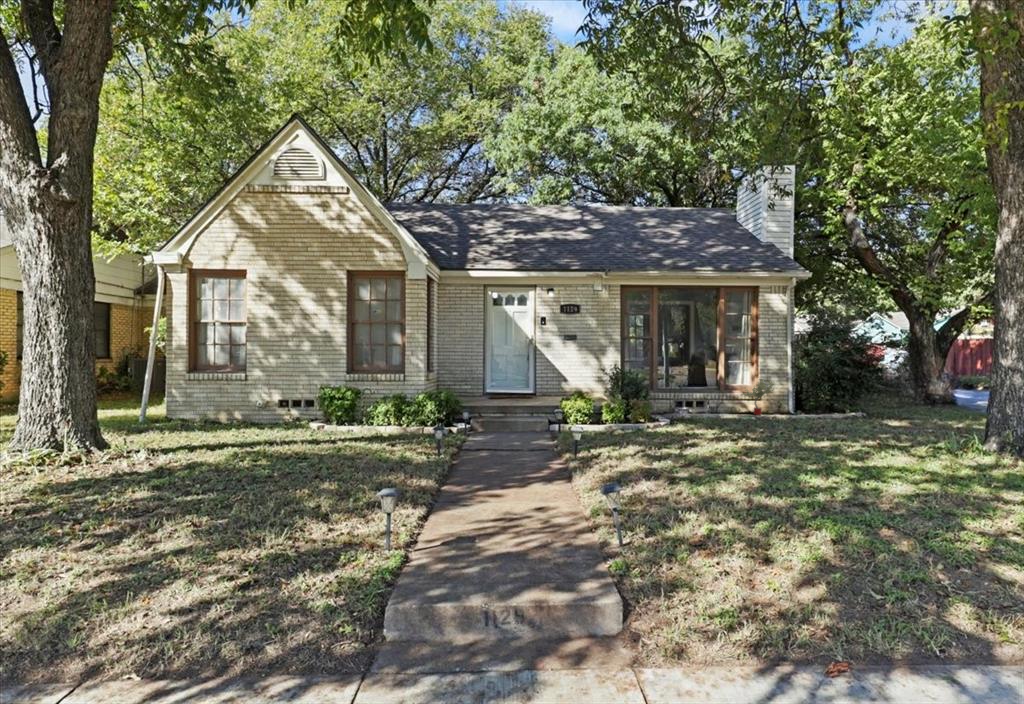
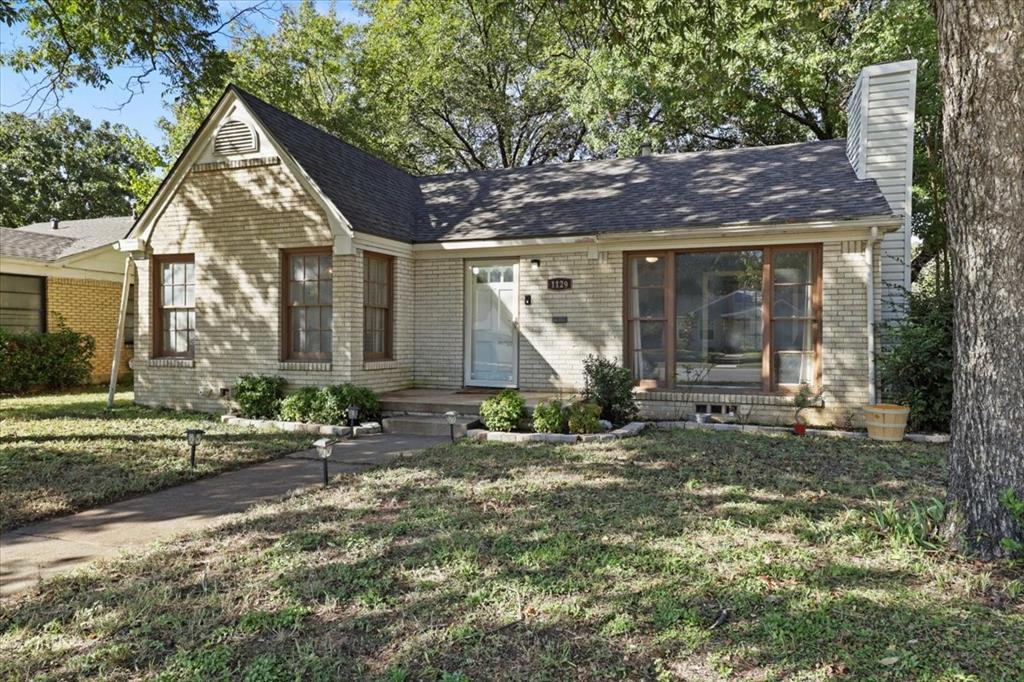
wooden bucket: none [794,392,824,417] -> present [862,403,910,441]

